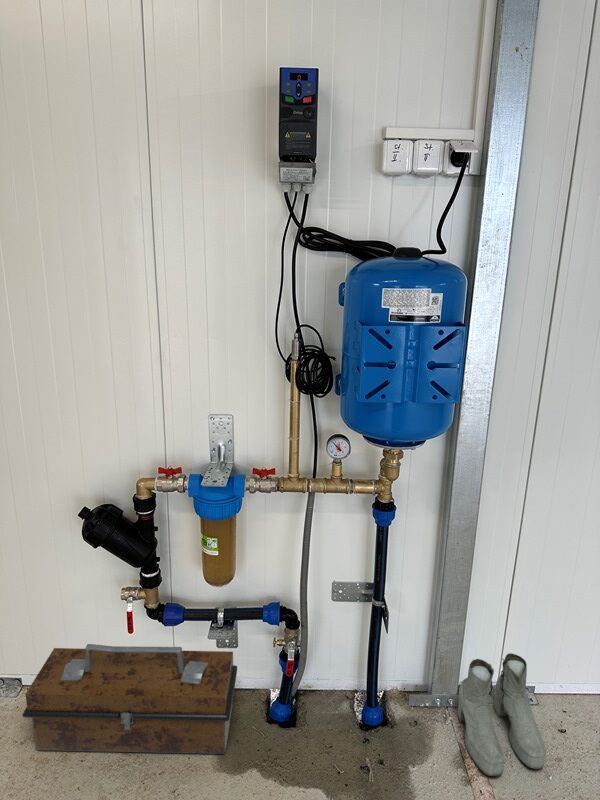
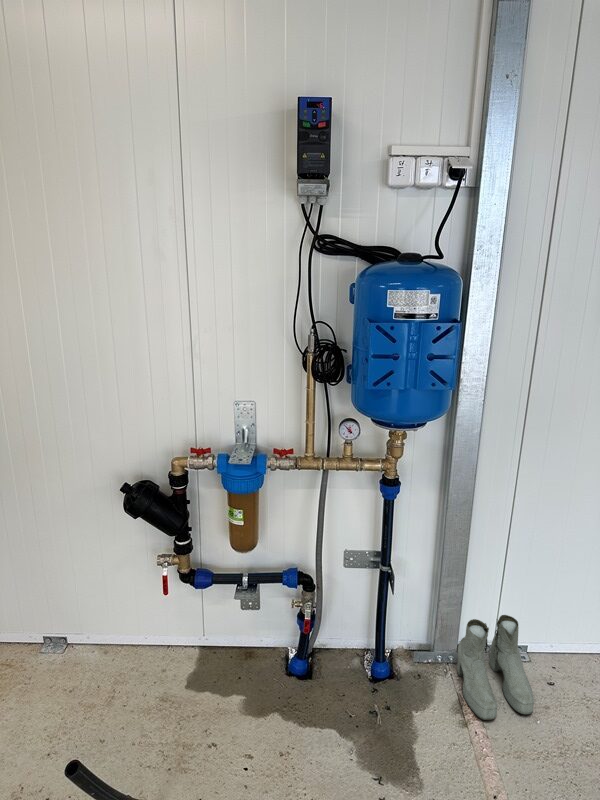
toolbox: present [22,644,237,754] -> none [74,604,260,700]

